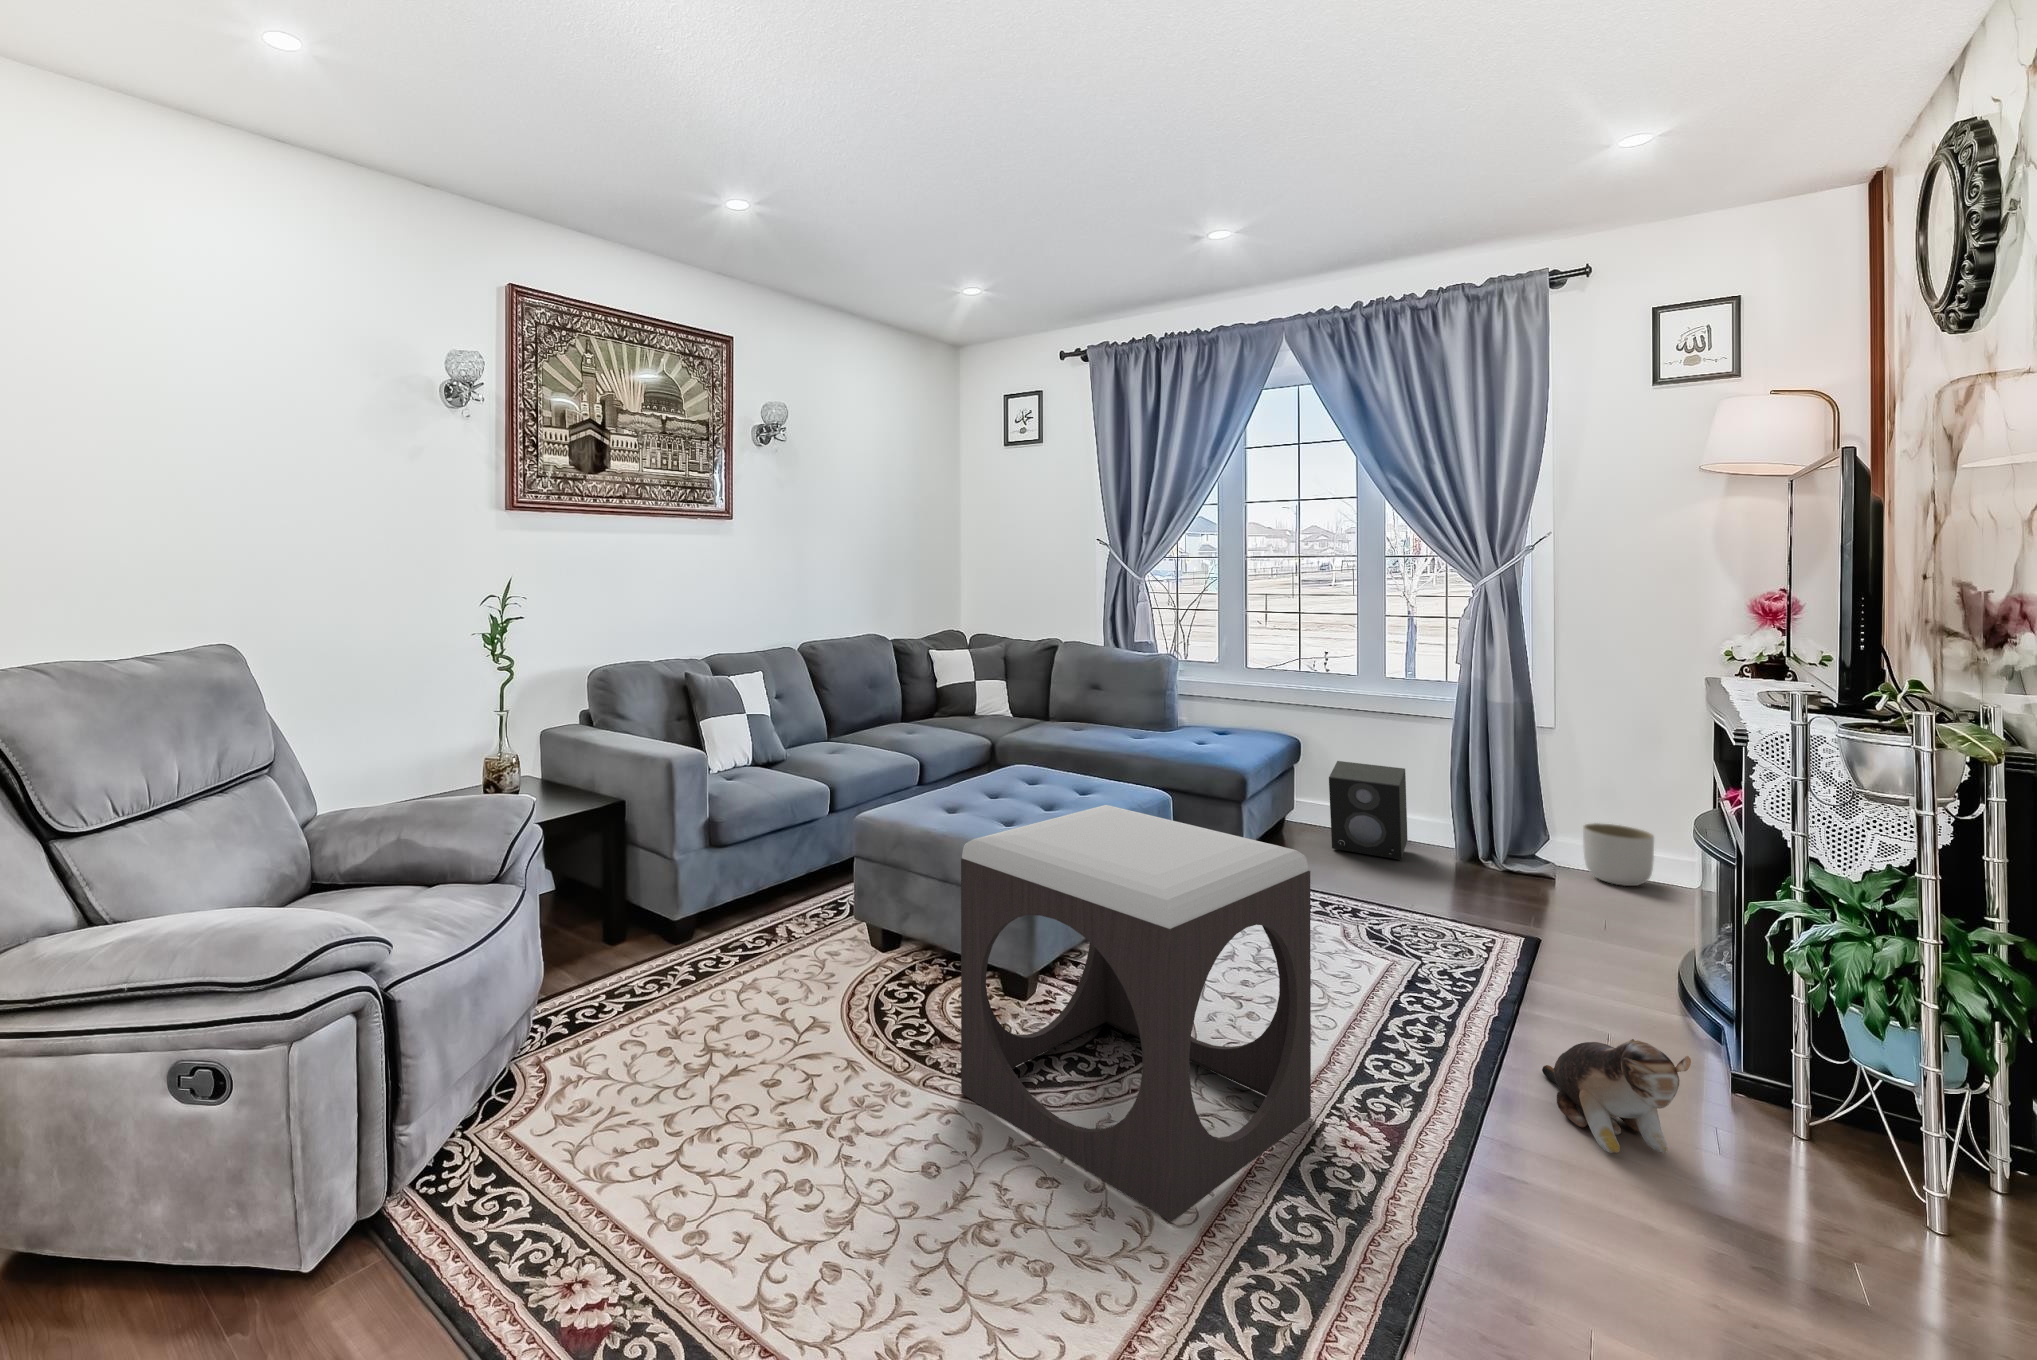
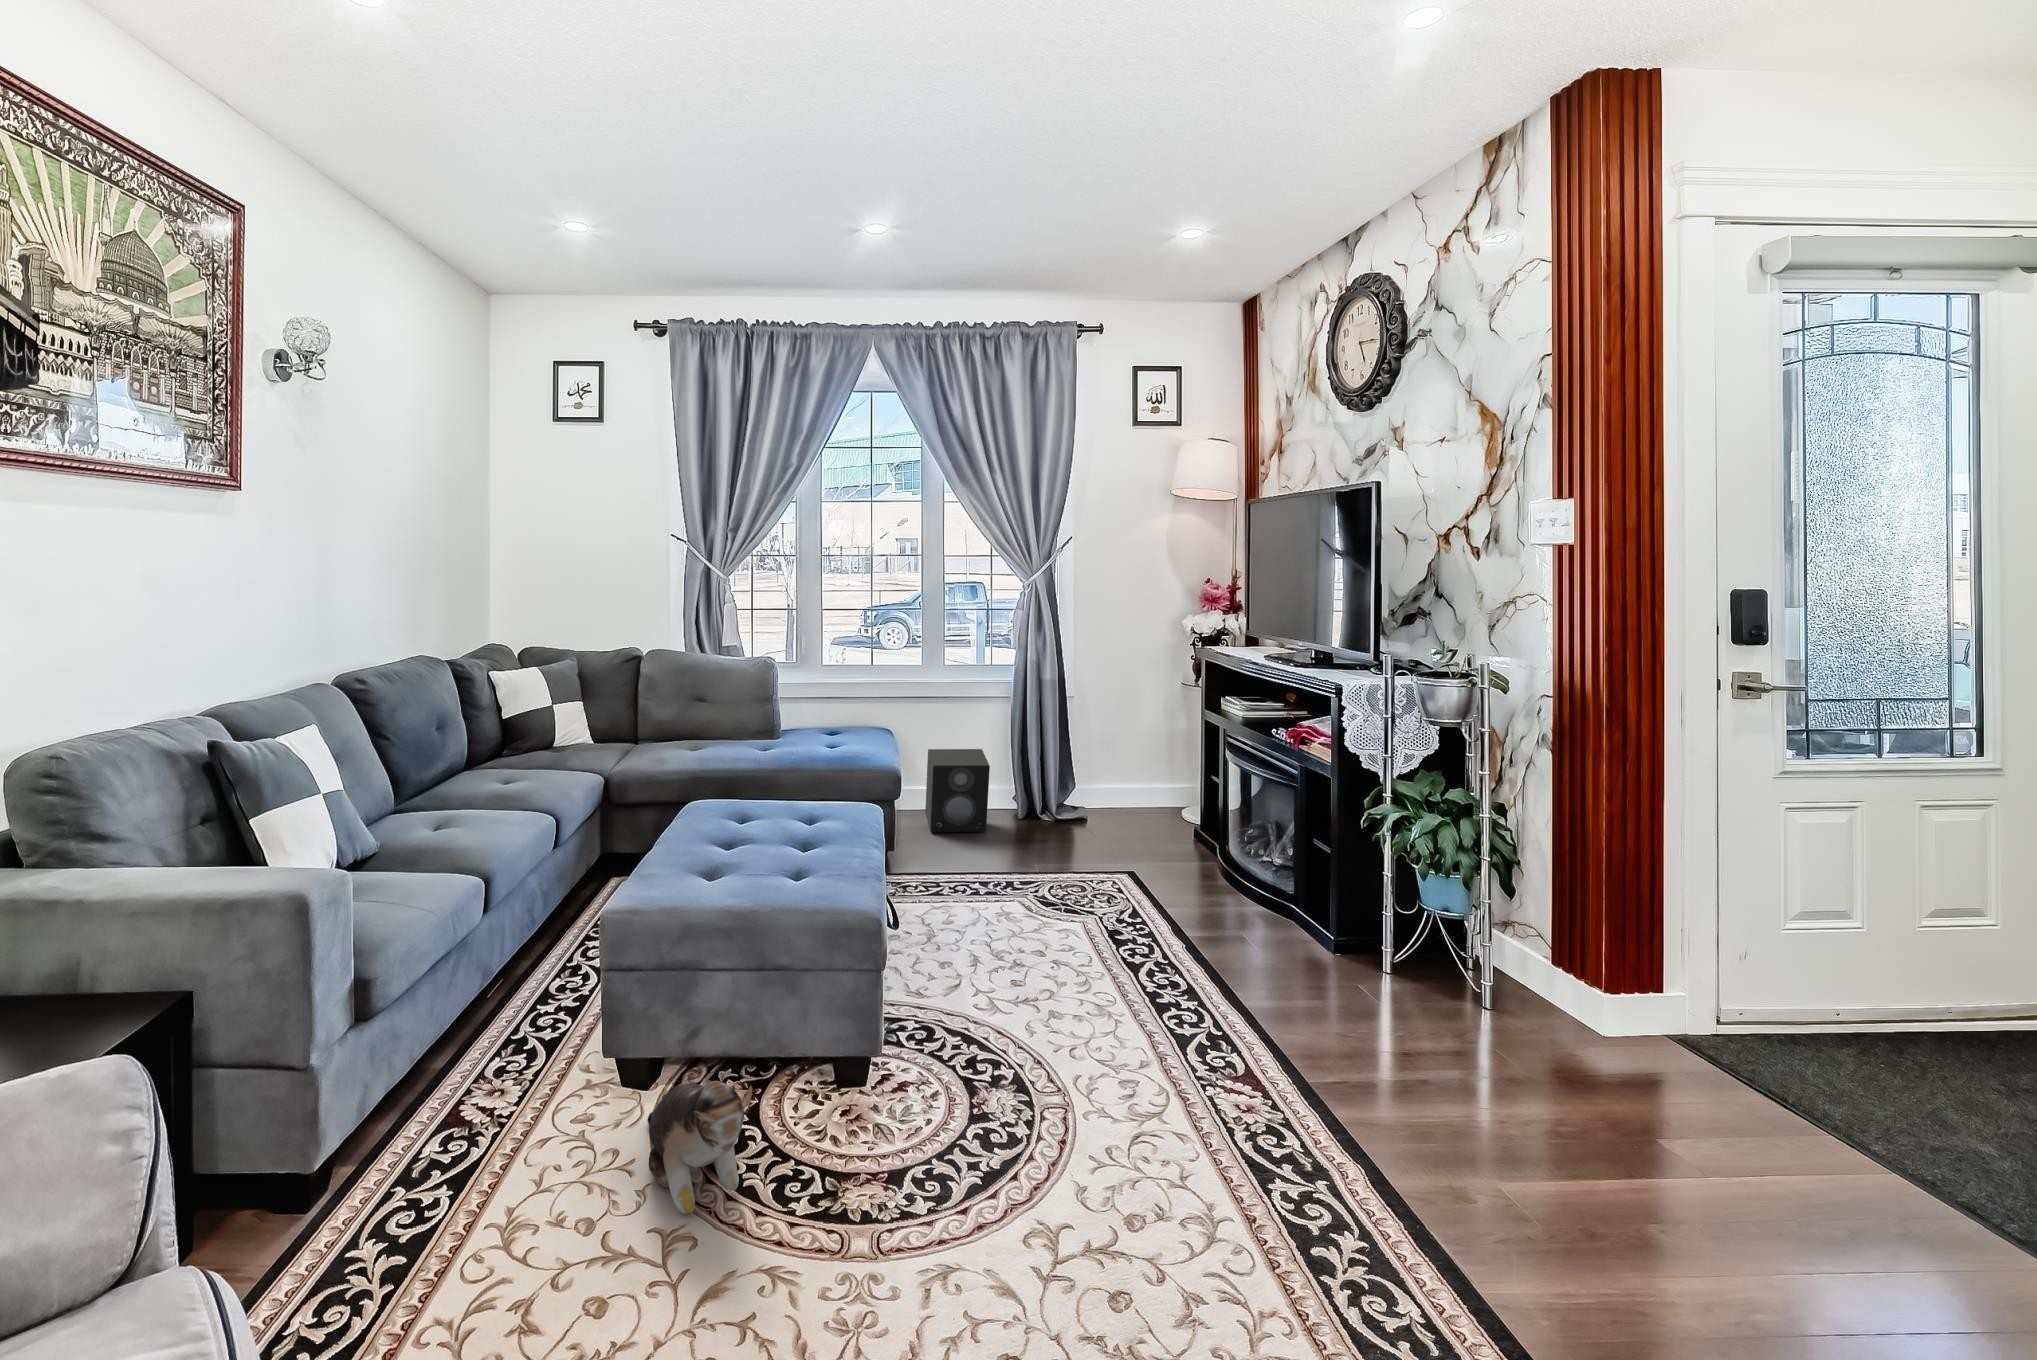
footstool: present [961,805,1311,1222] -> none [931,838,1254,1294]
planter: present [1583,823,1654,886] -> none [1095,774,1139,821]
plush toy: present [1542,1039,1691,1153] -> present [648,1080,752,1214]

